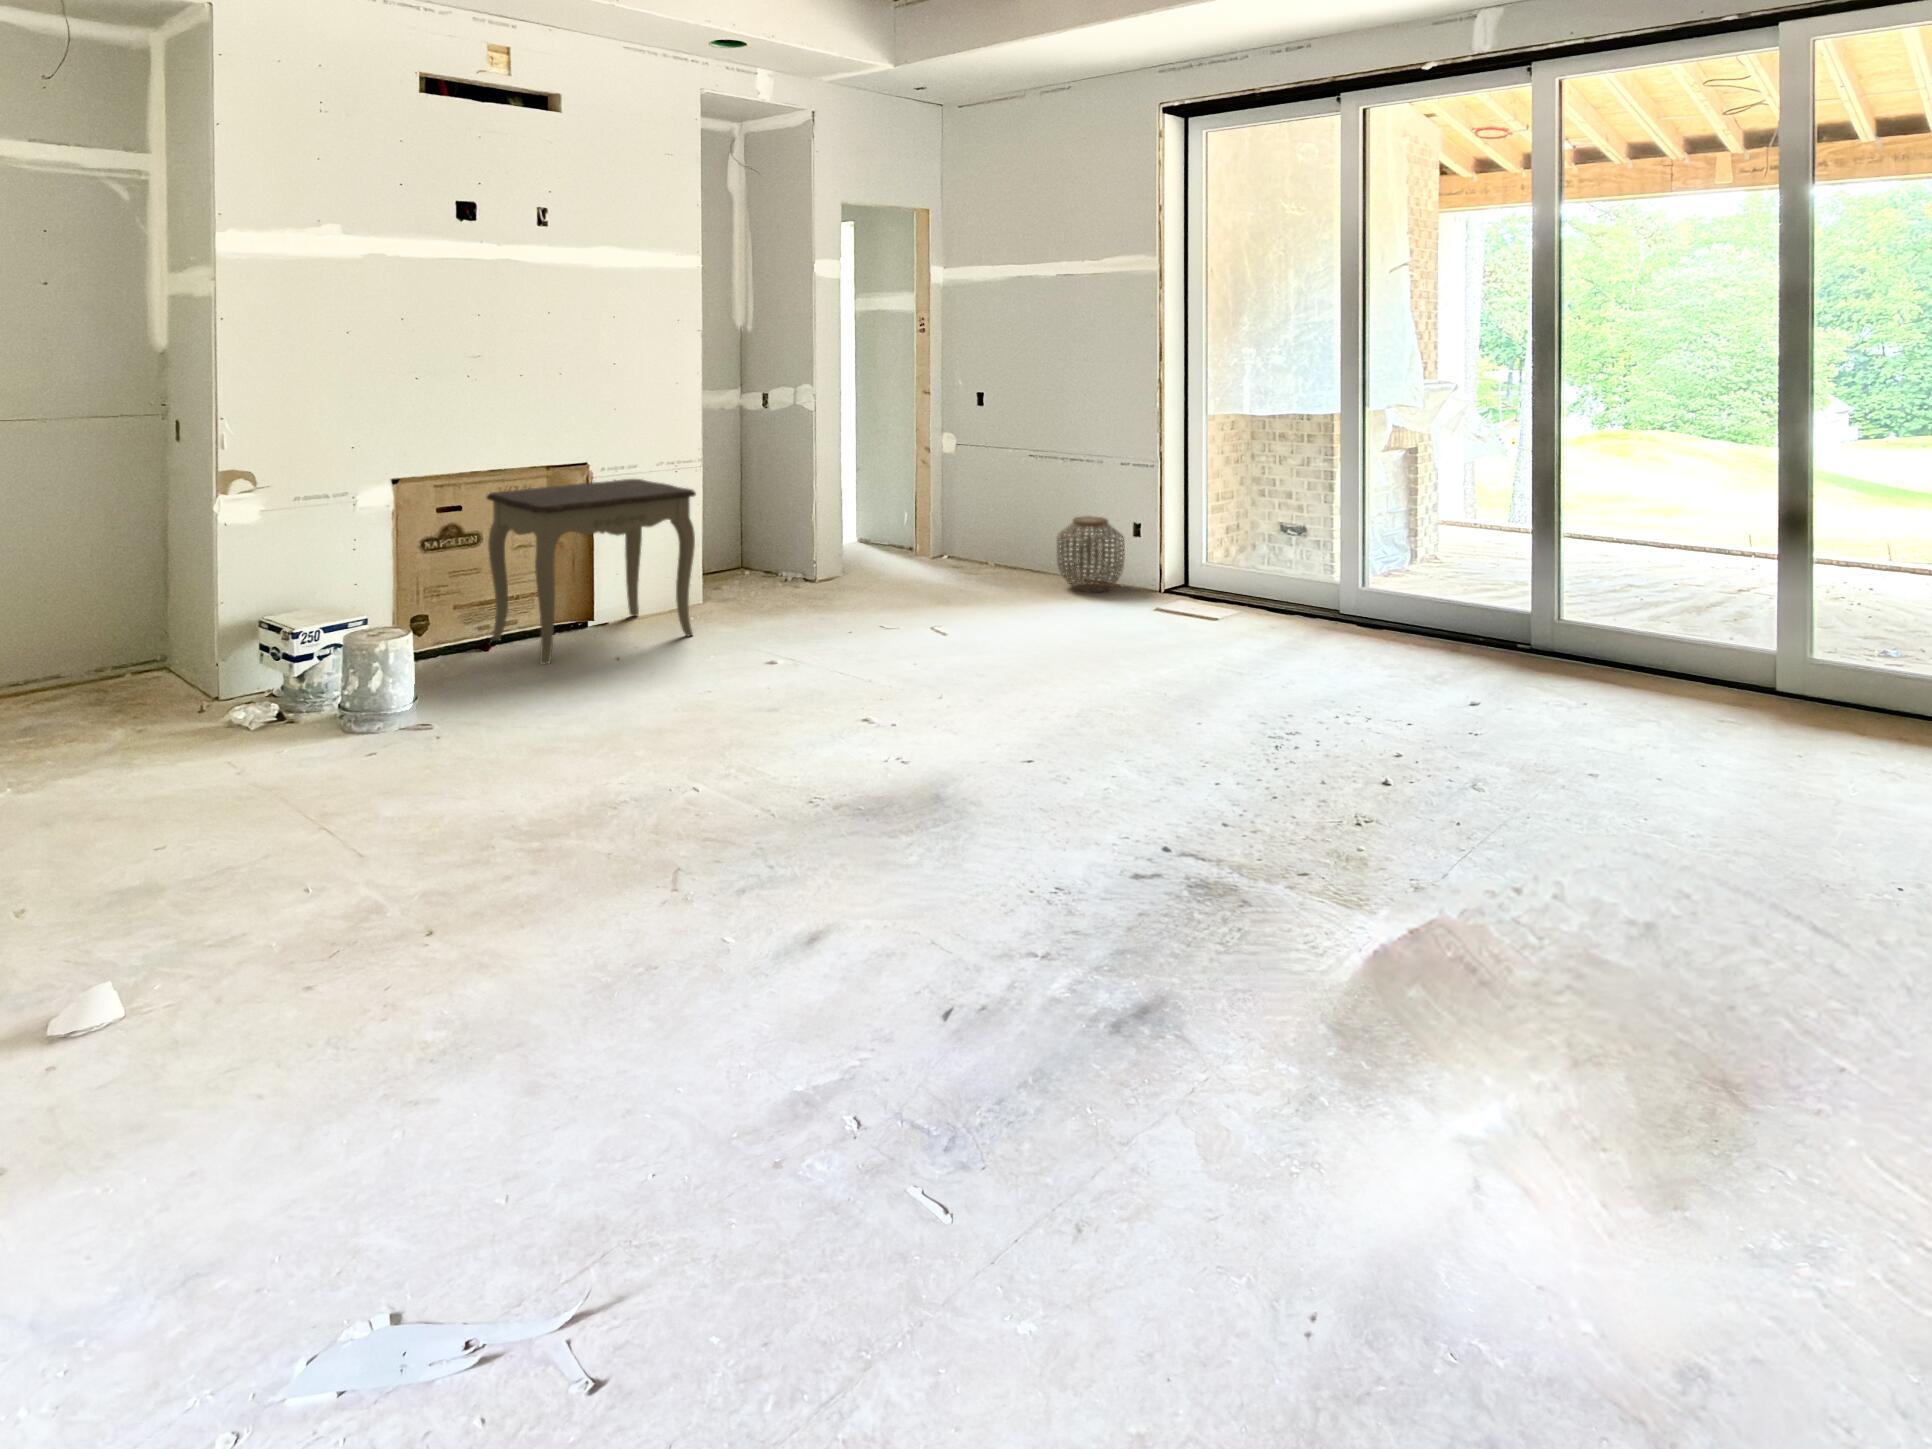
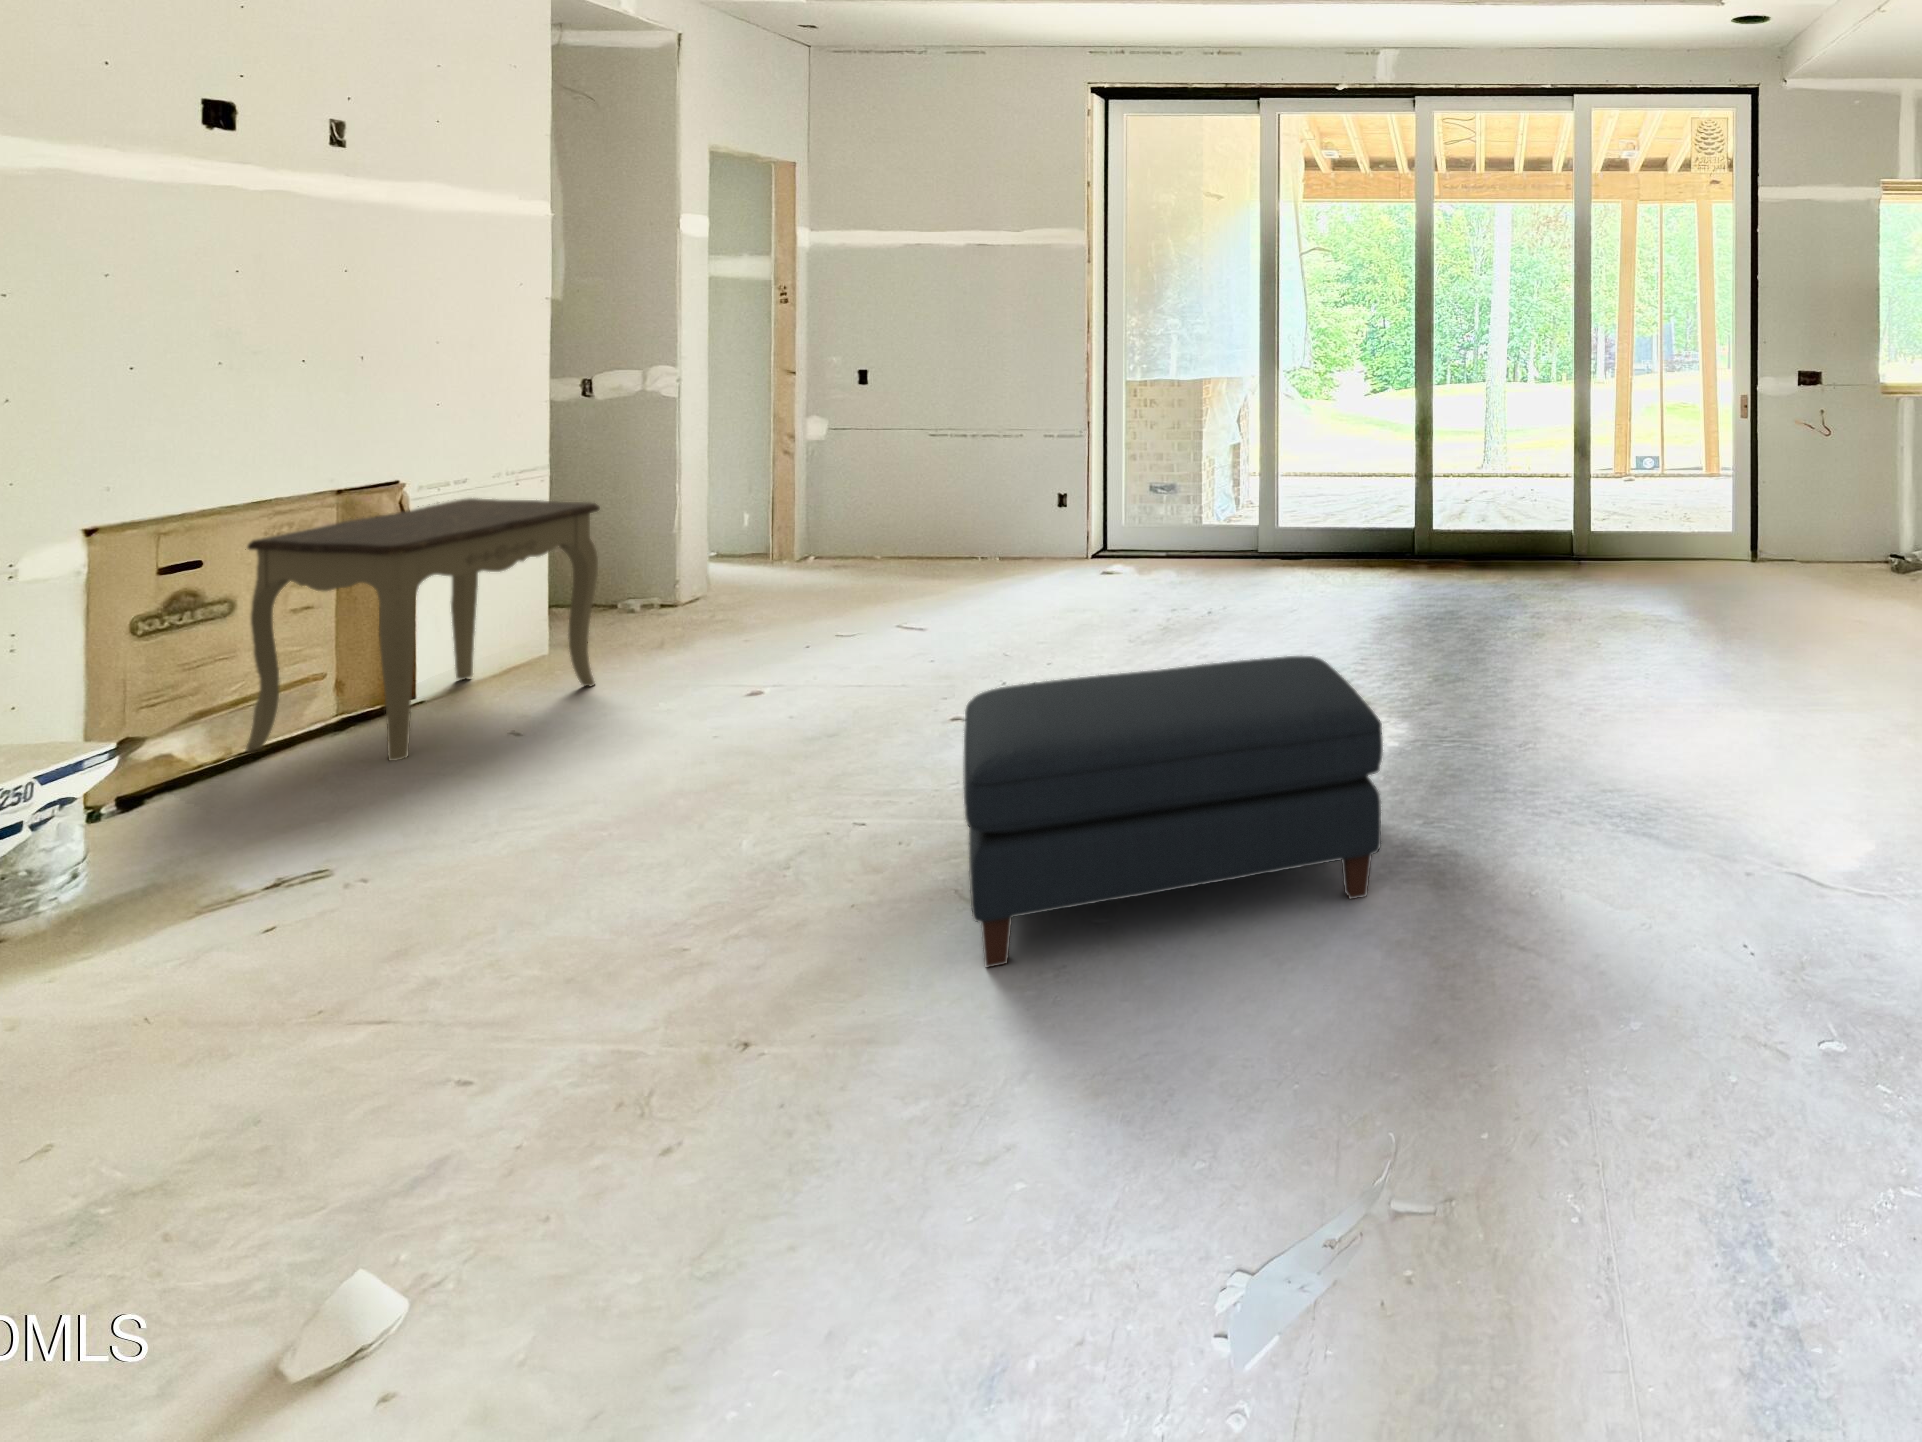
woven basket: present [1057,516,1125,592] -> none [980,490,1051,565]
ottoman: none [627,689,1071,1011] -> present [963,656,1383,968]

